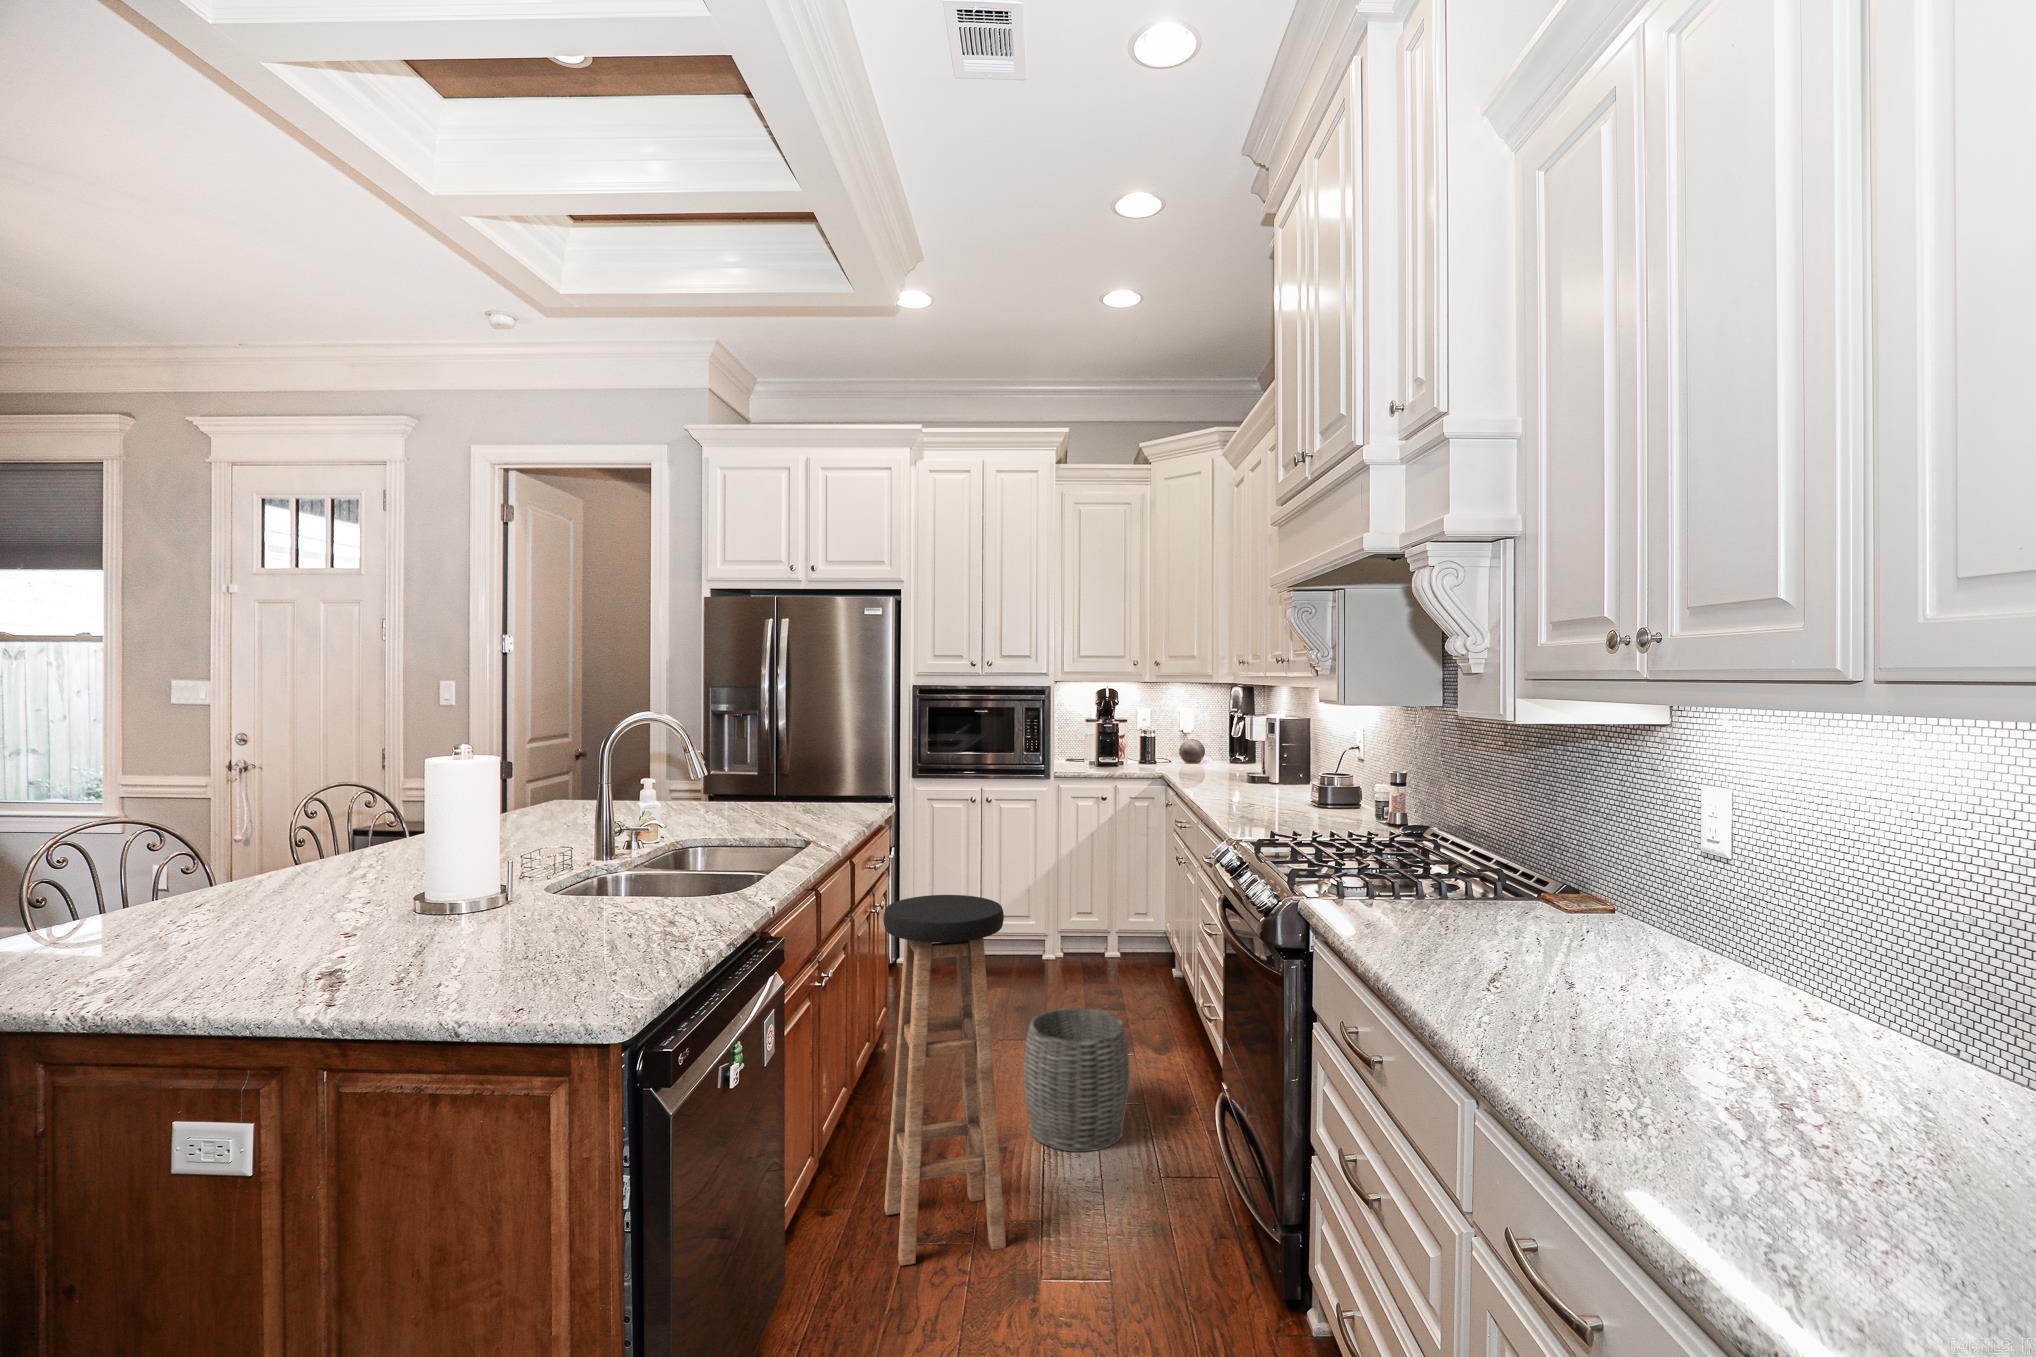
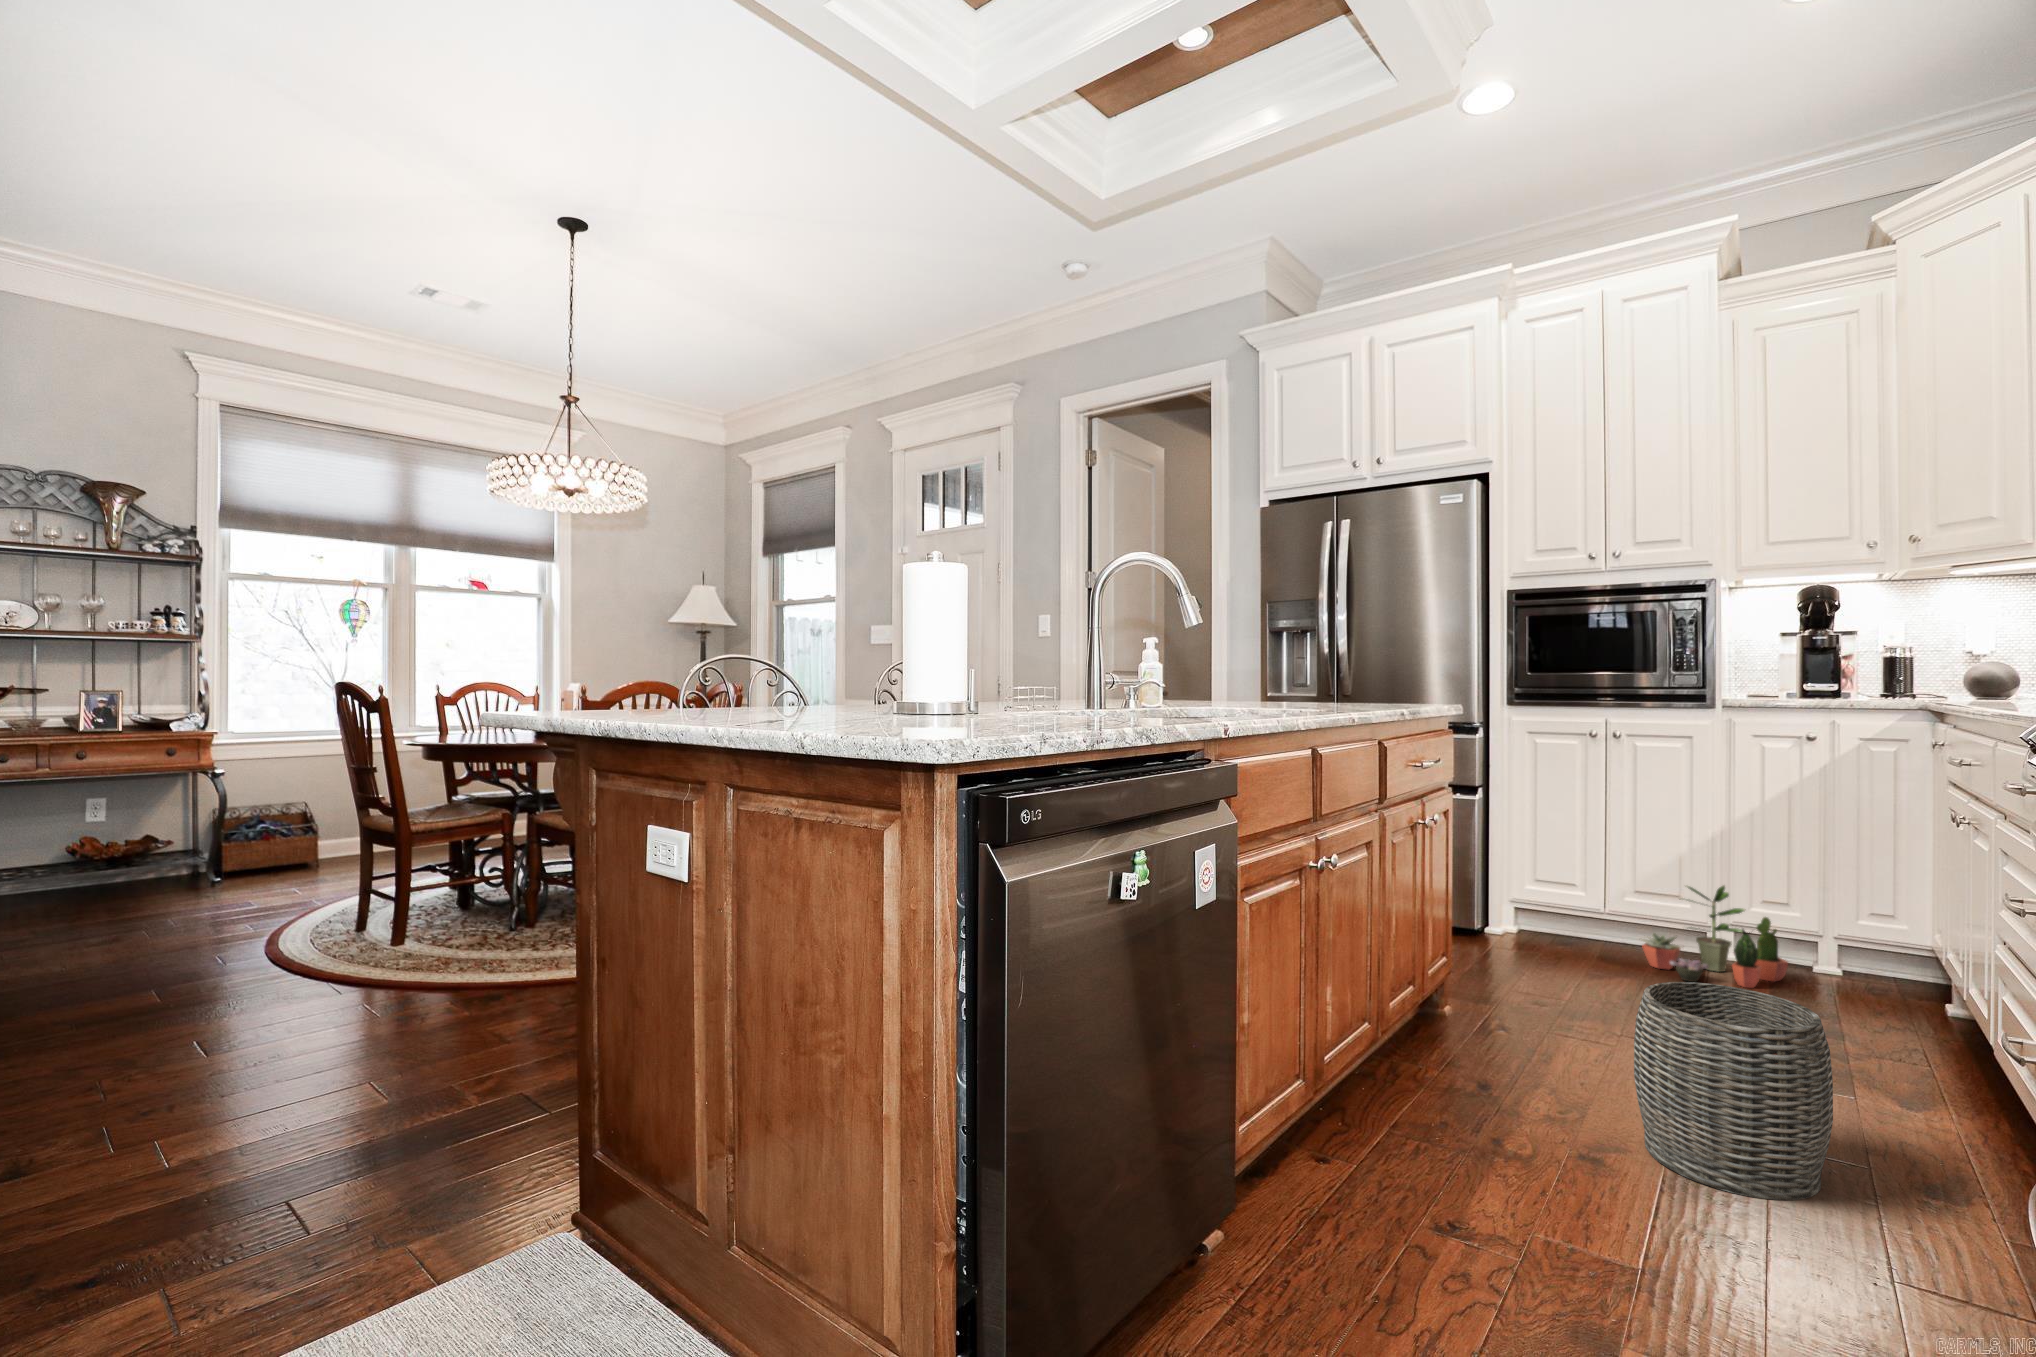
bar stool: present [883,895,1006,1266] -> none [1390,769,1574,1274]
potted plant: none [1005,908,1091,984] -> present [1642,886,1788,988]

